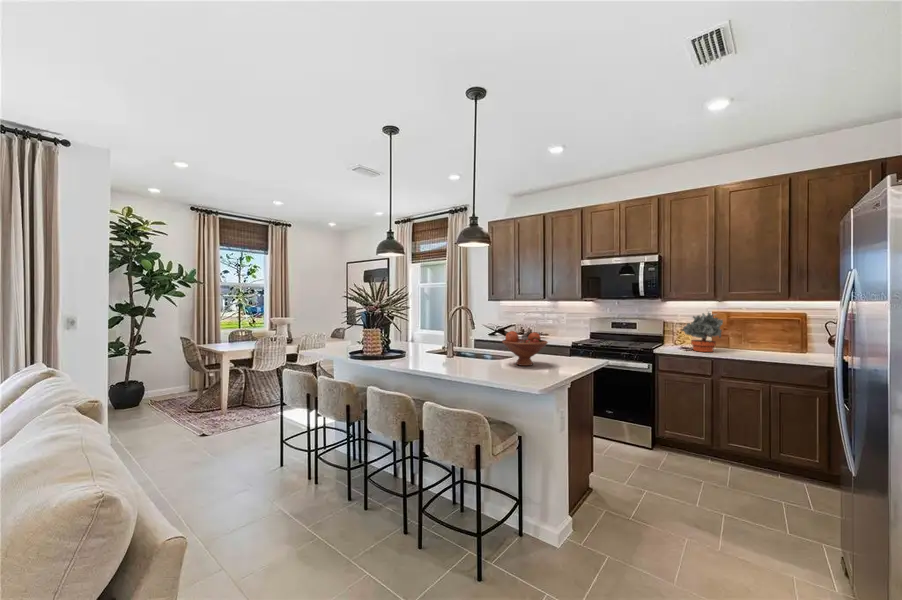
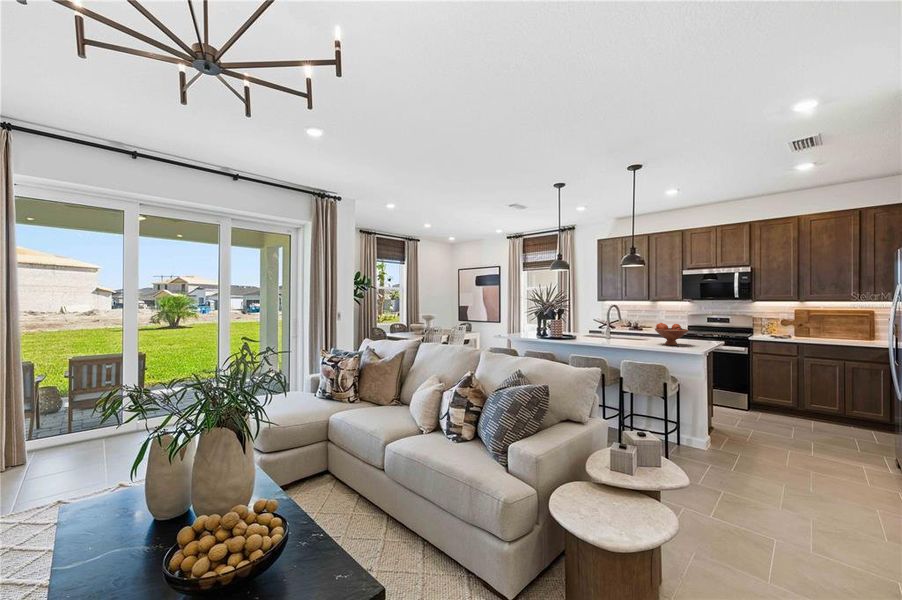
potted plant: present [682,312,723,352] -> none [772,309,806,339]

